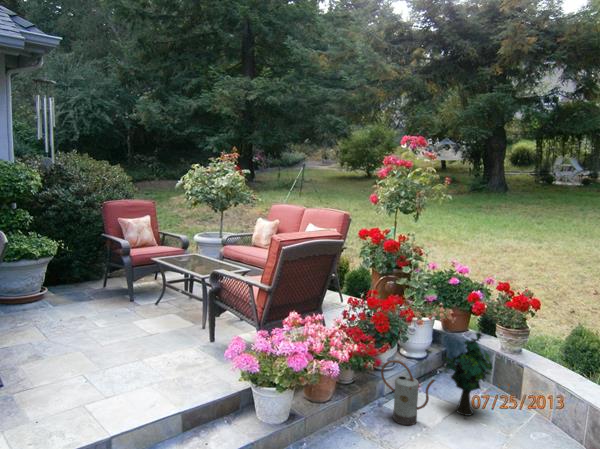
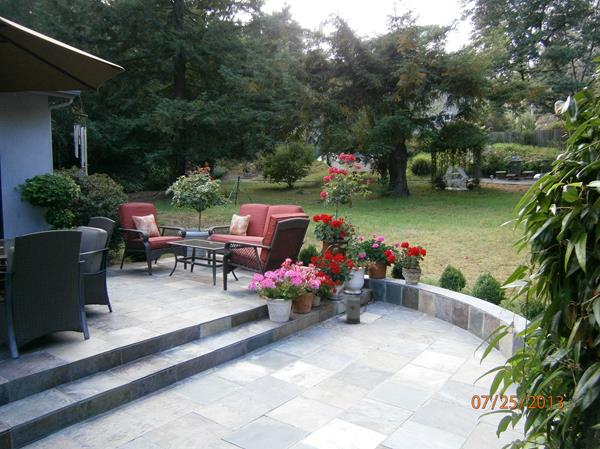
decorative plant: present [443,333,493,416] -> none [373,269,401,318]

